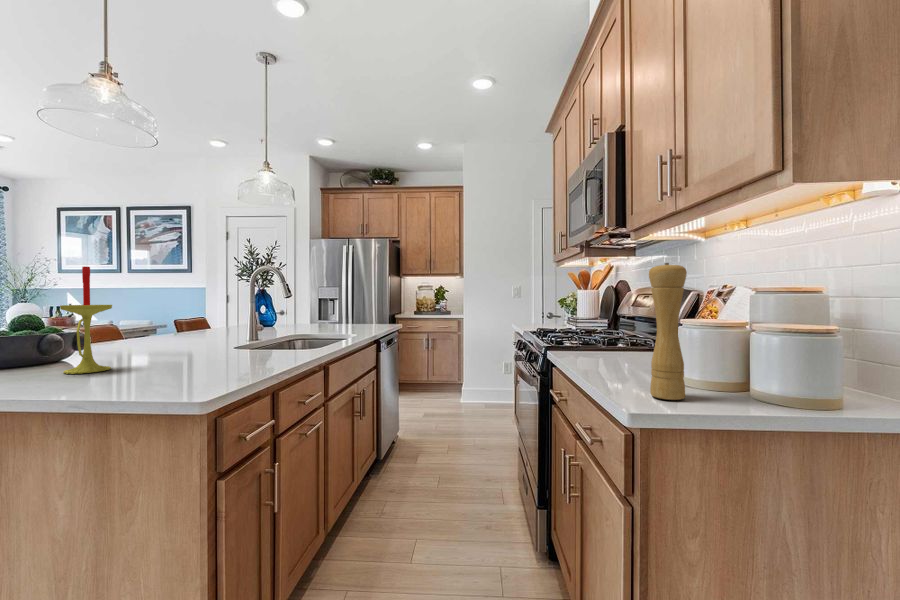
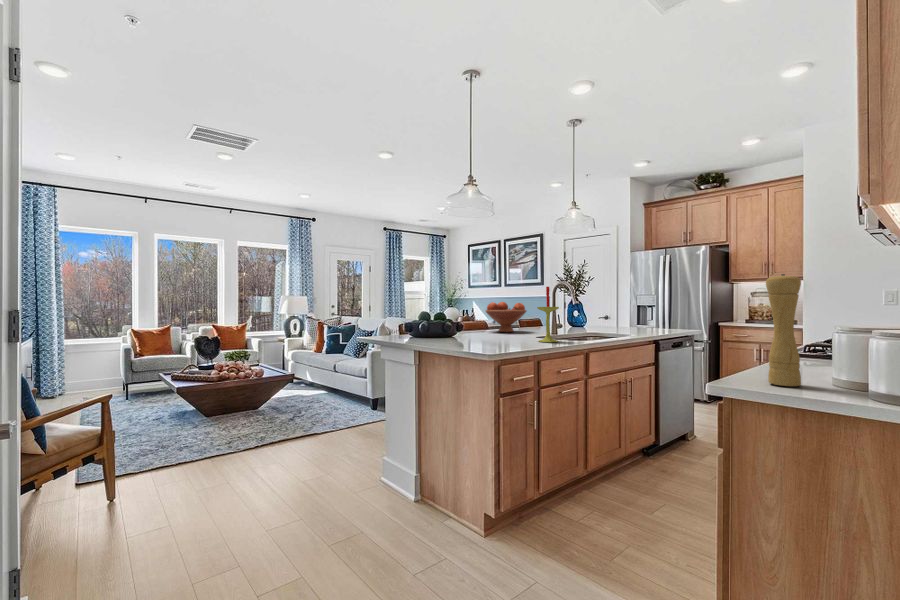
candle: present [60,266,112,374] -> present [537,287,559,342]
fruit bowl: none [132,295,211,345] -> present [486,302,526,332]

